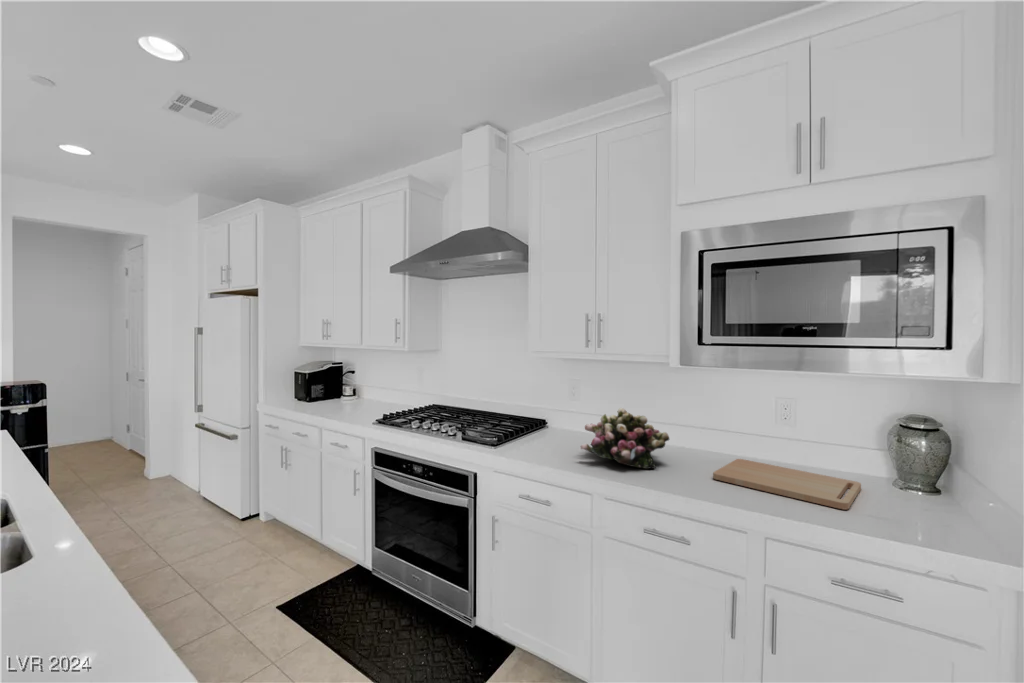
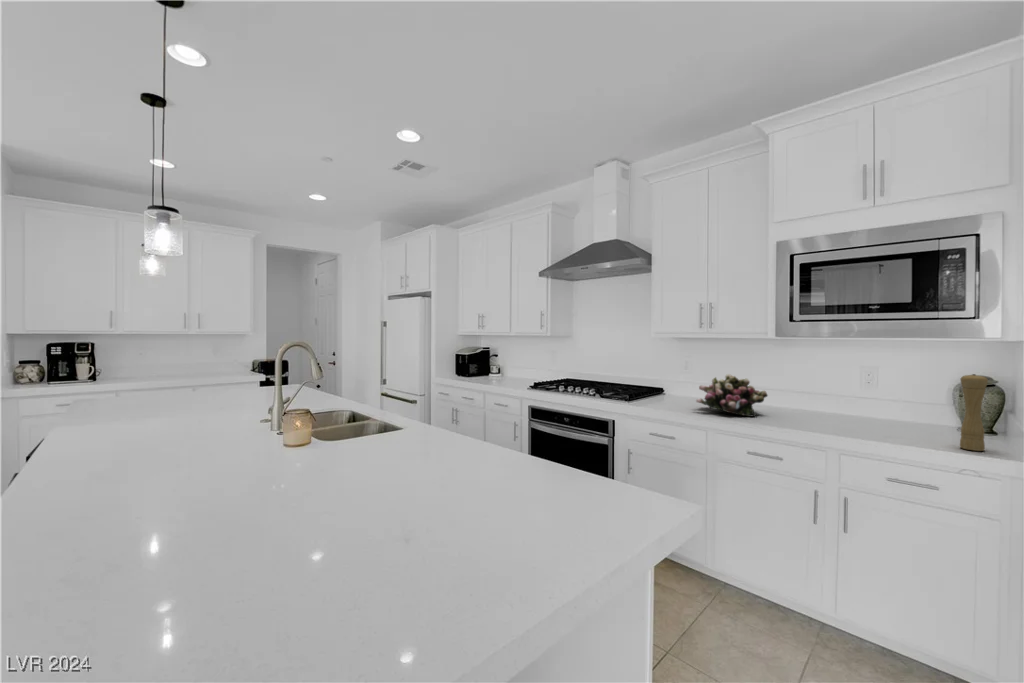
pepper mill: none [921,426,960,536] -> present [960,374,988,451]
cutting board: present [713,459,861,510] -> none [802,413,926,438]

